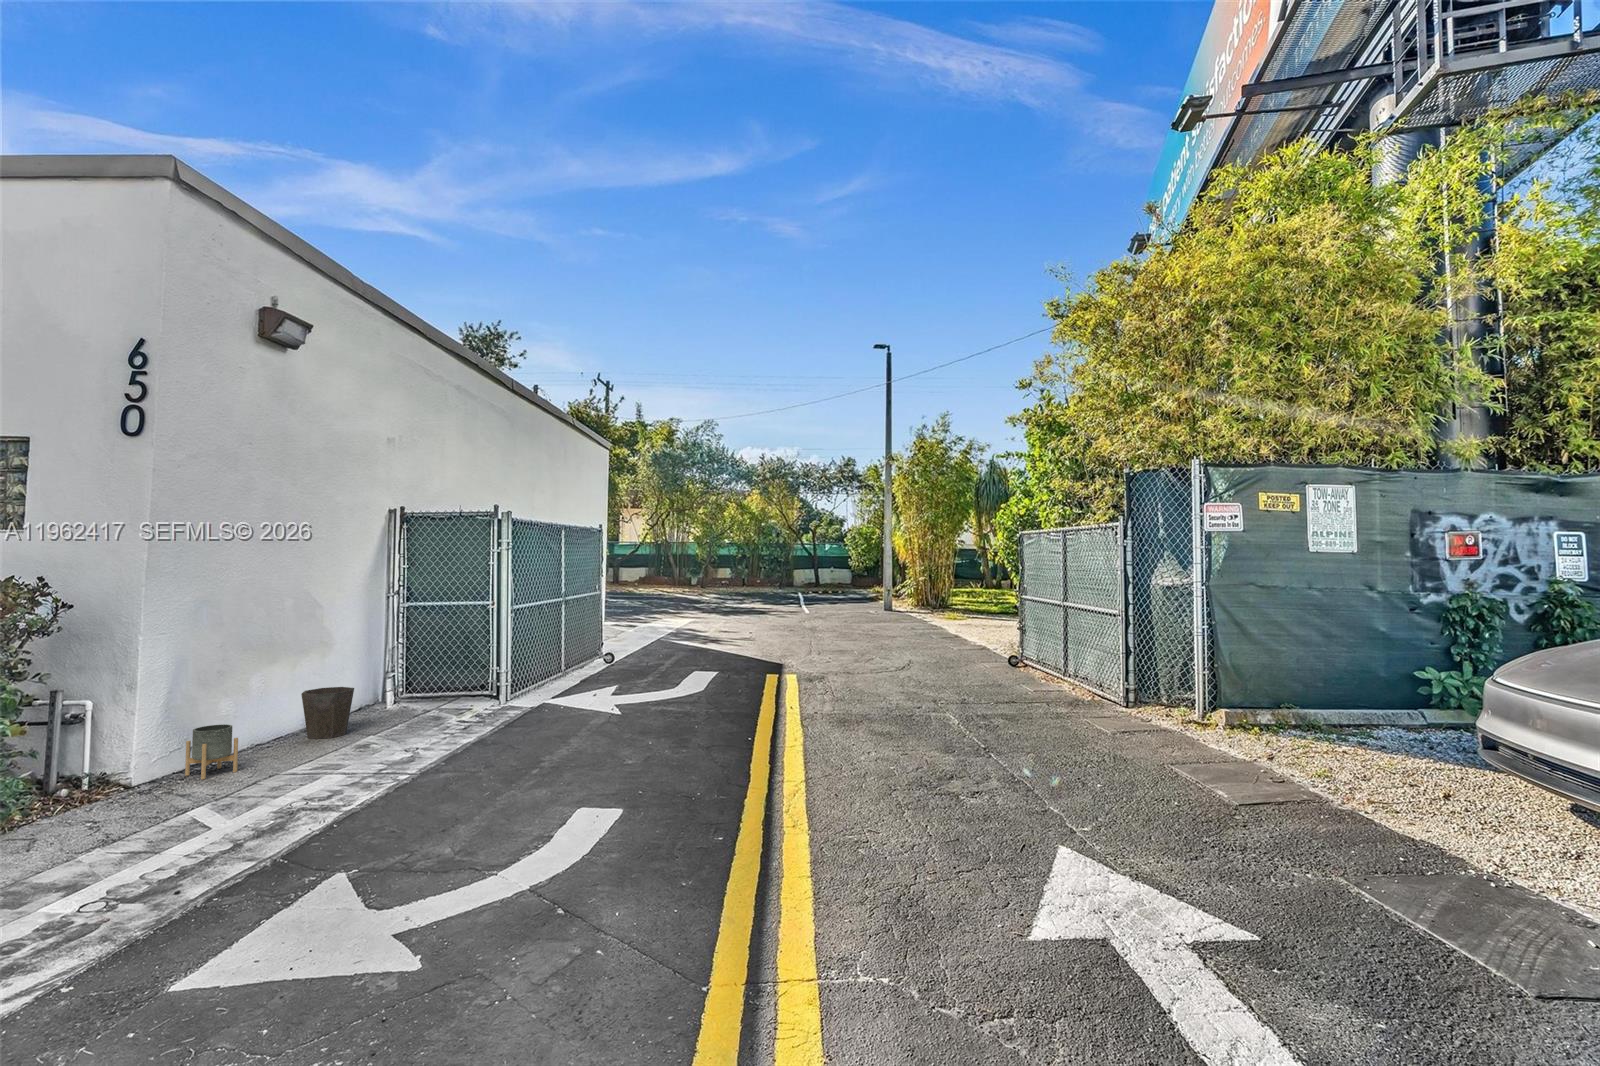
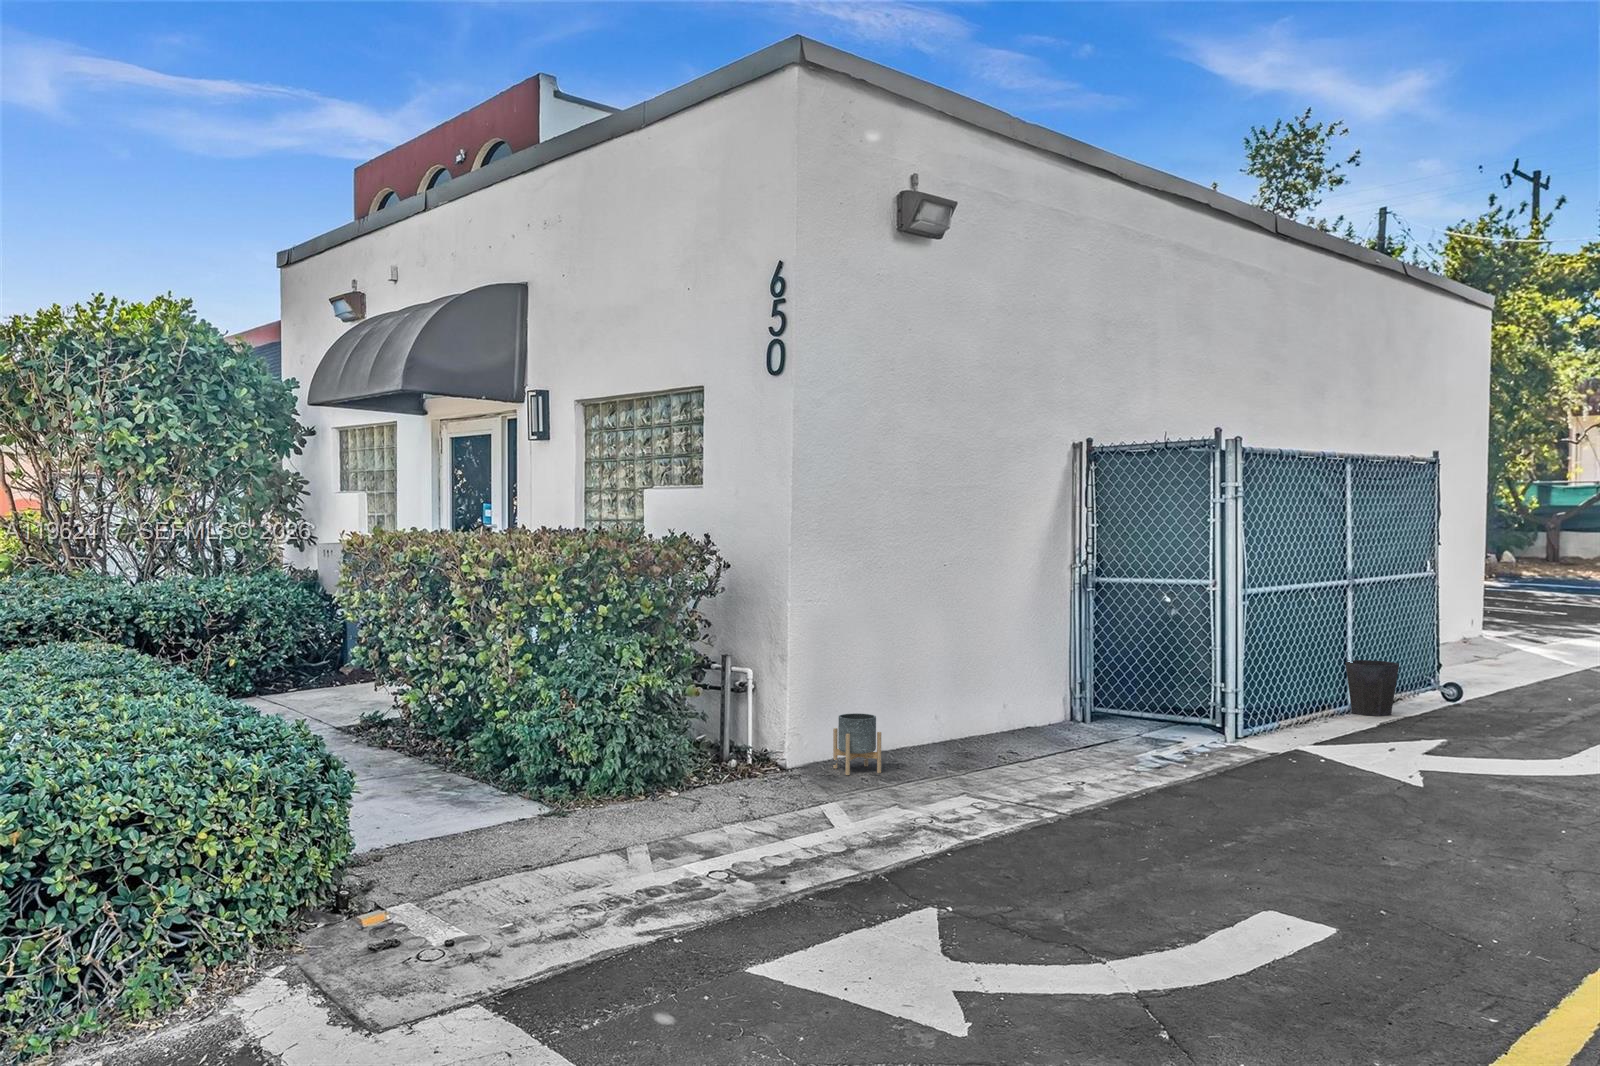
waste bin: present [301,687,354,739] -> present [1345,660,1399,716]

